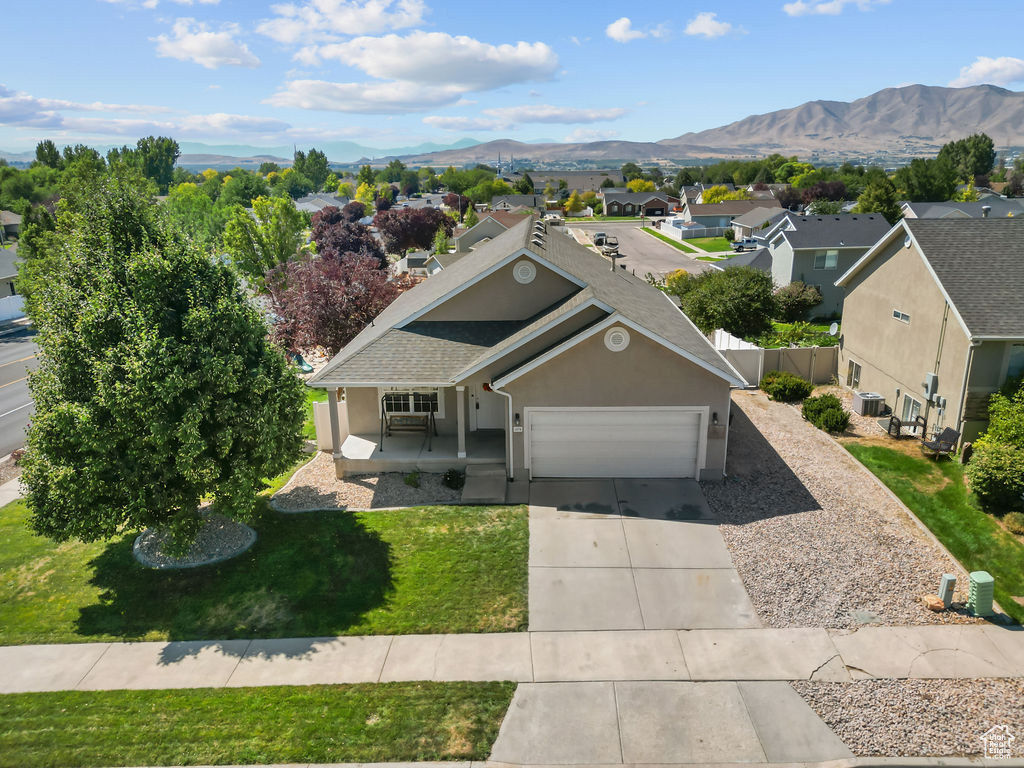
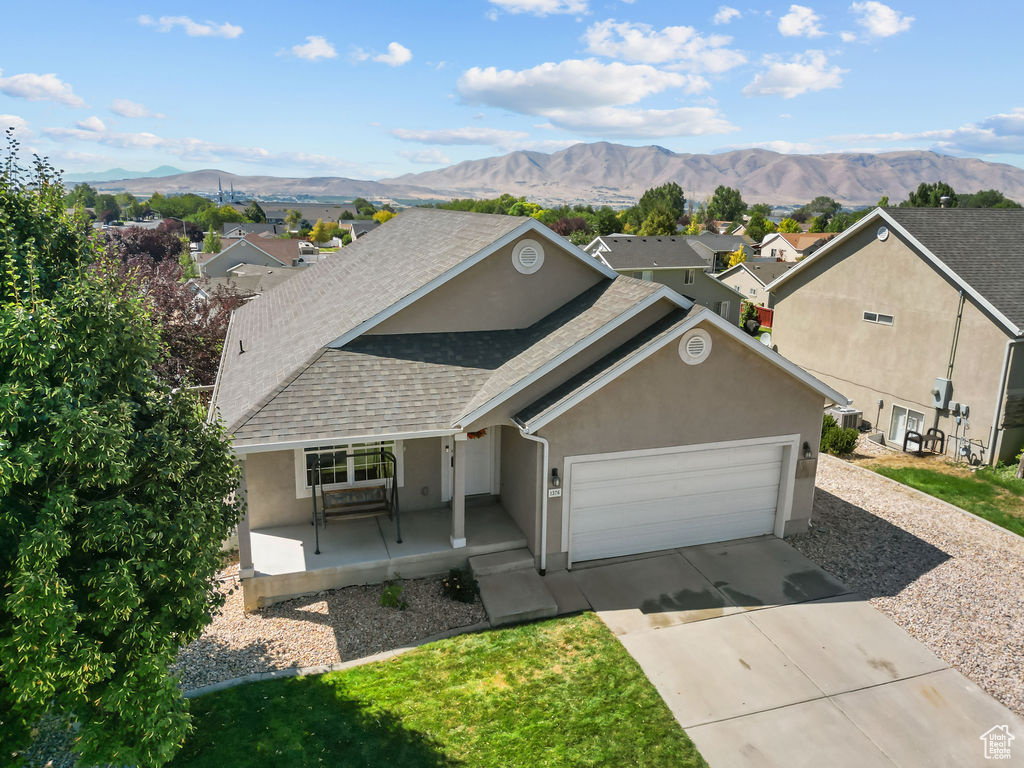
lounge chair: present [921,427,961,460] -> none [957,437,1002,476]

